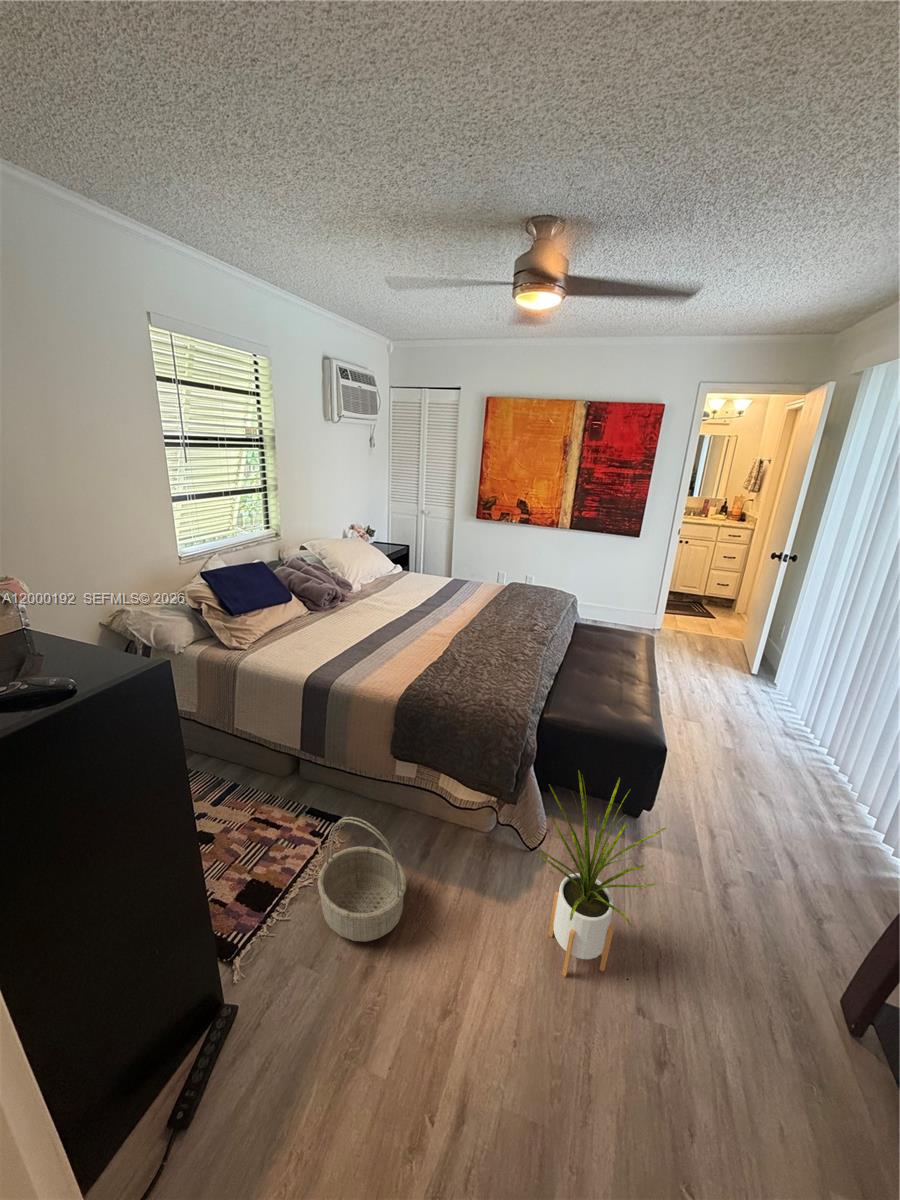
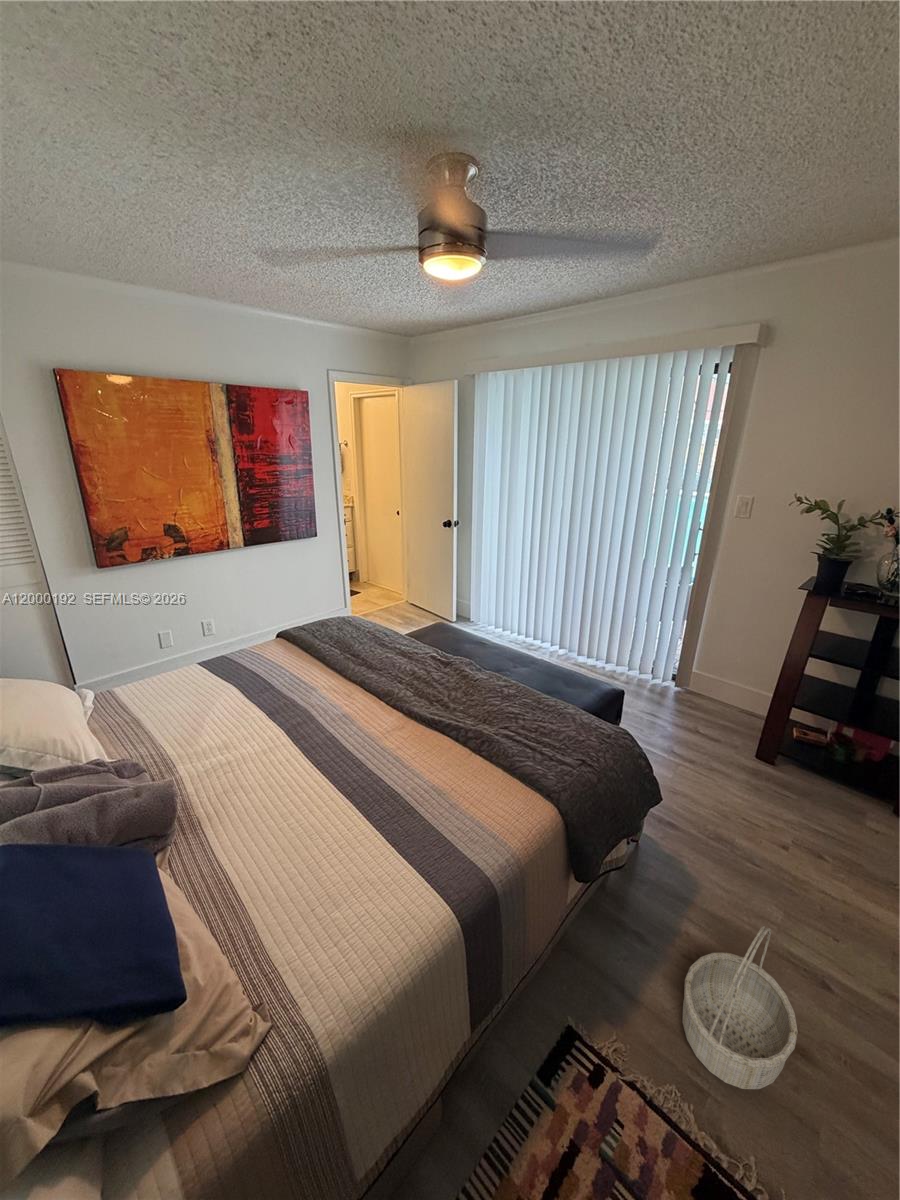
house plant: present [536,771,666,977] -> none [715,713,831,882]

